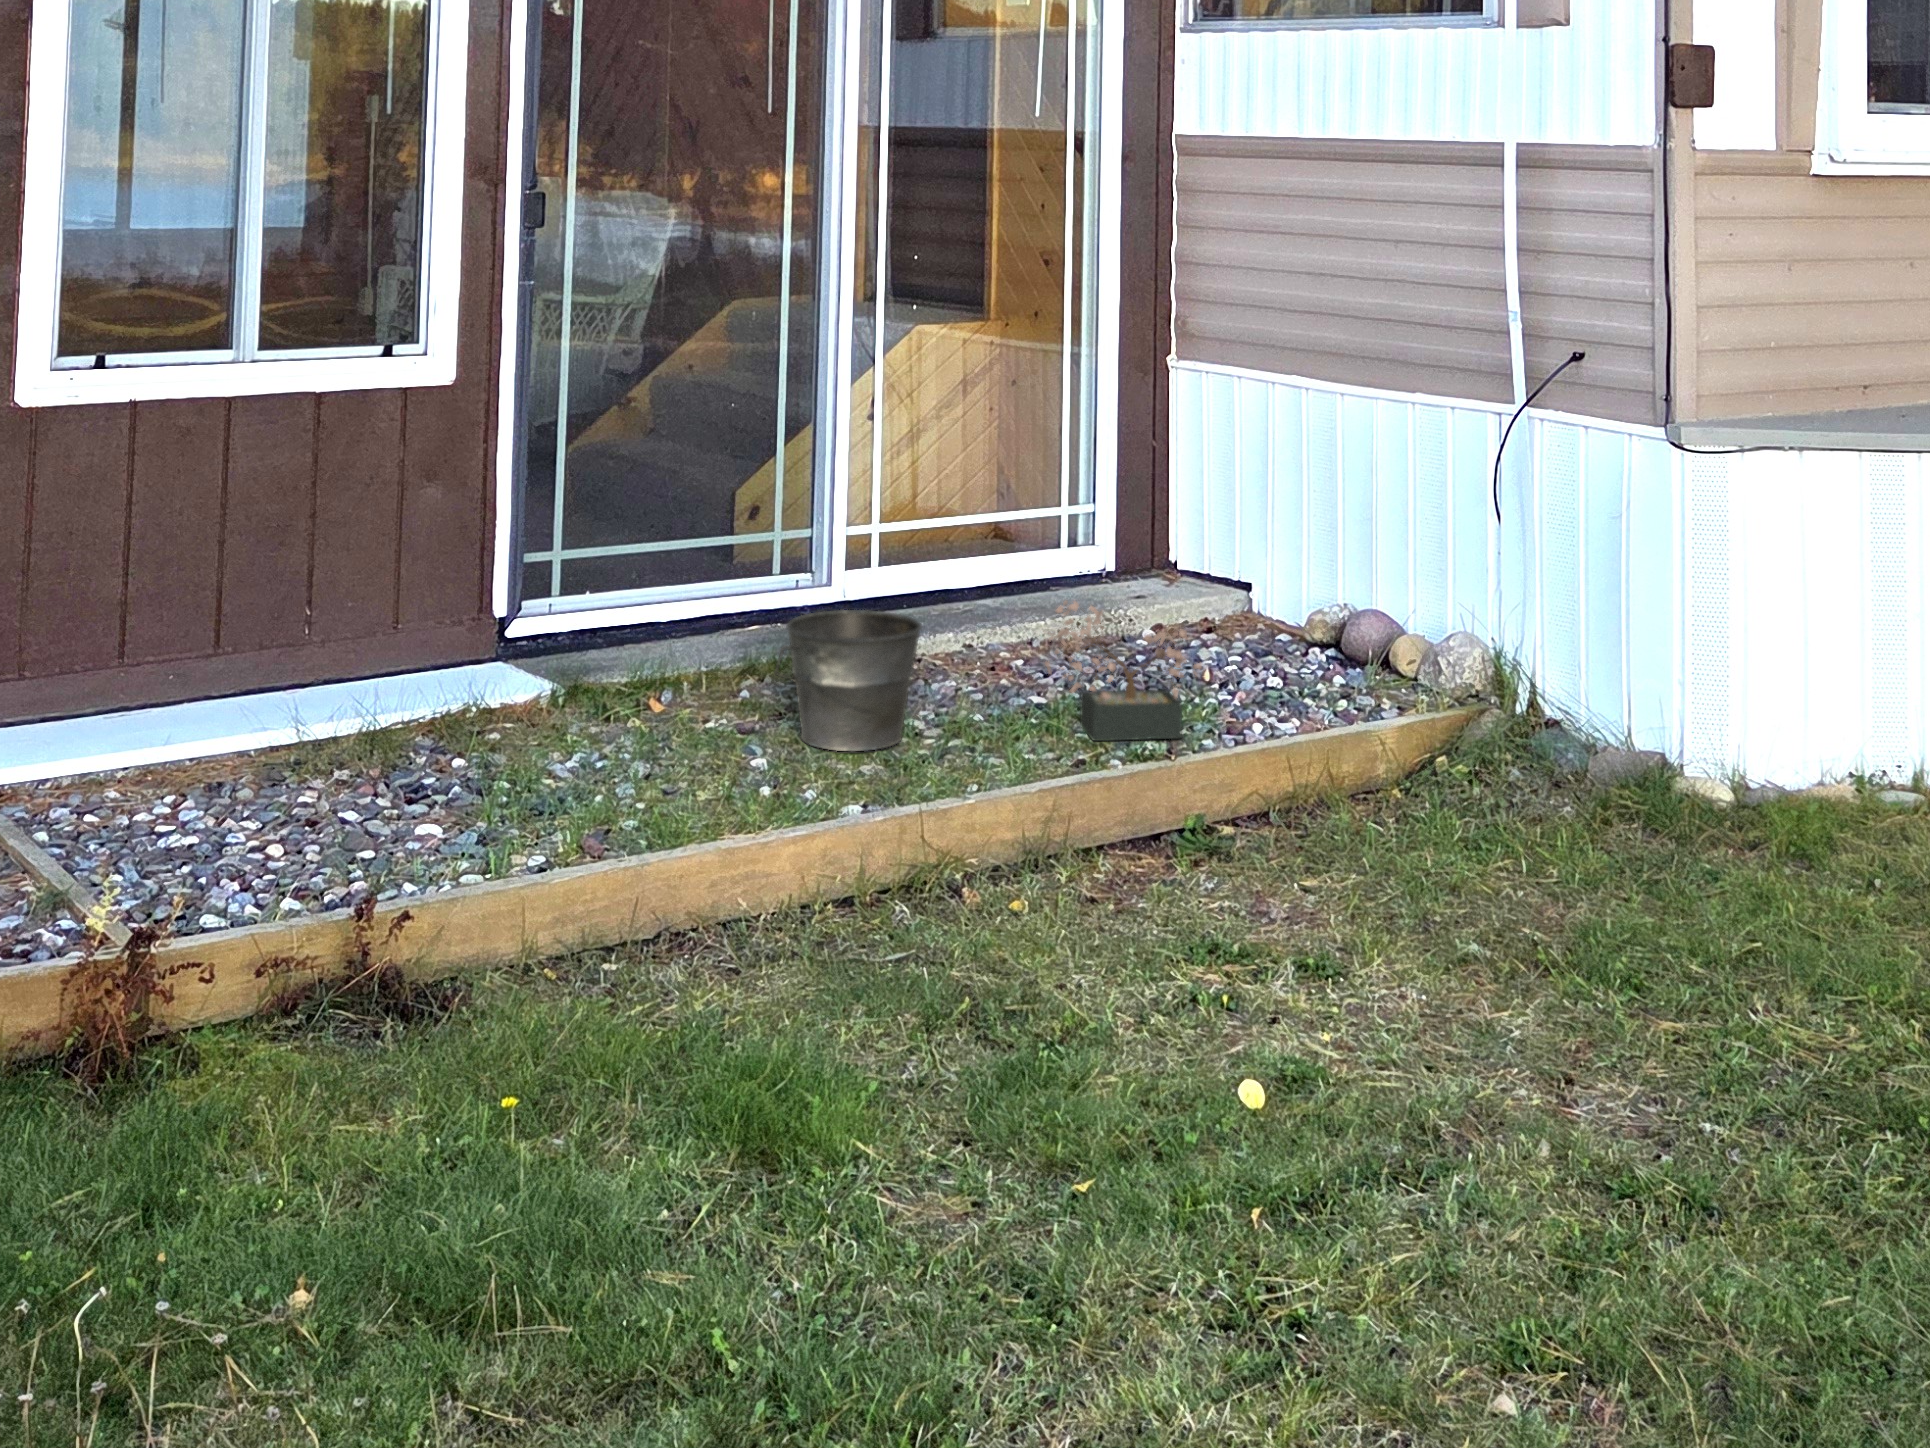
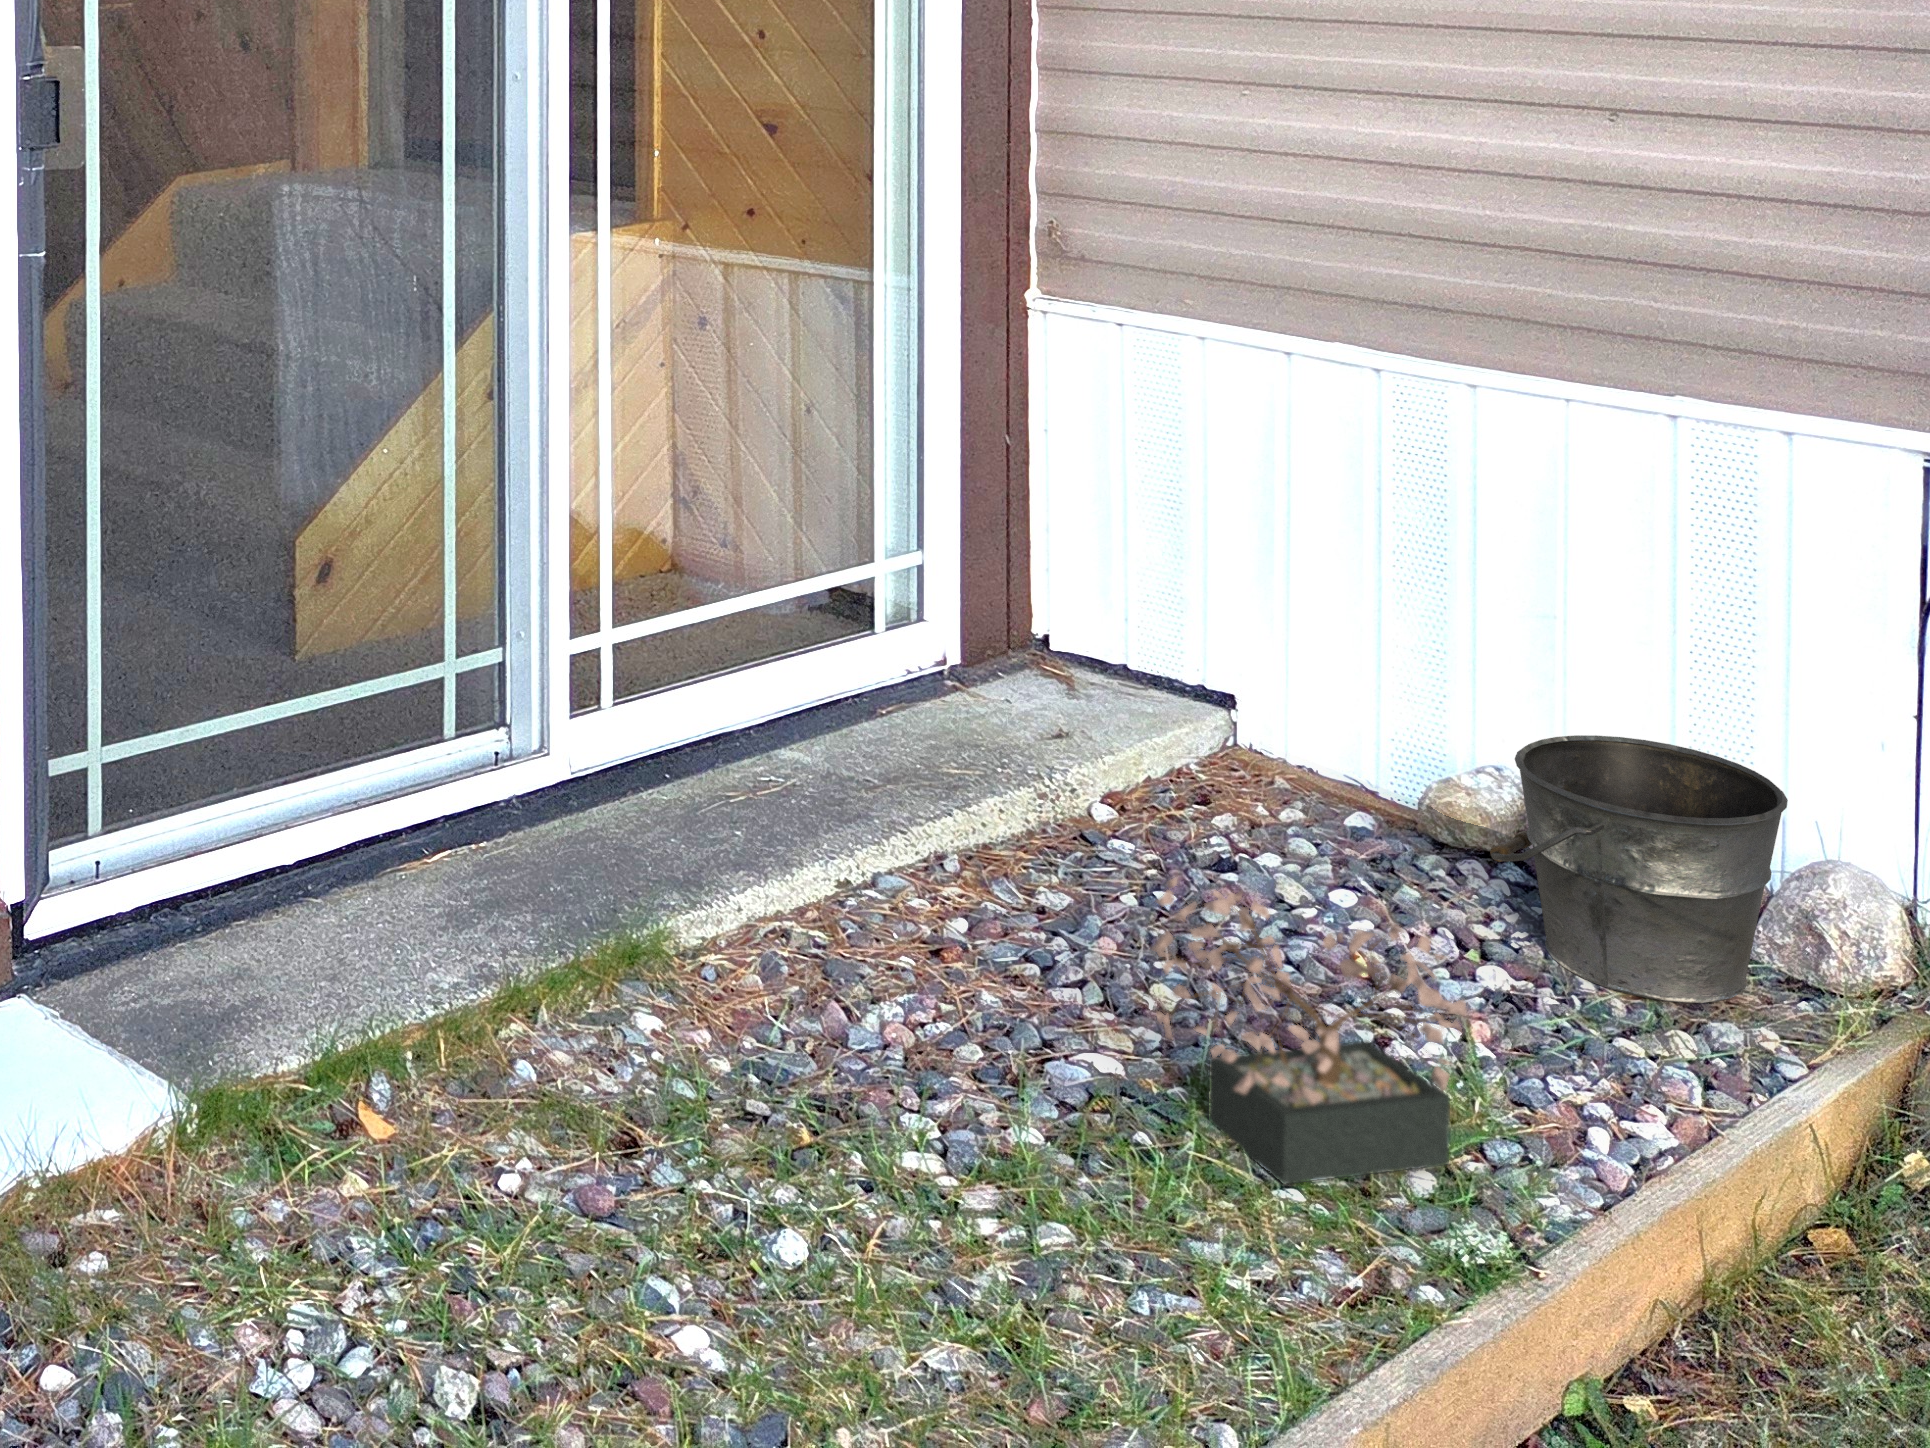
bucket: present [775,610,922,751] -> present [1490,735,1788,1003]

